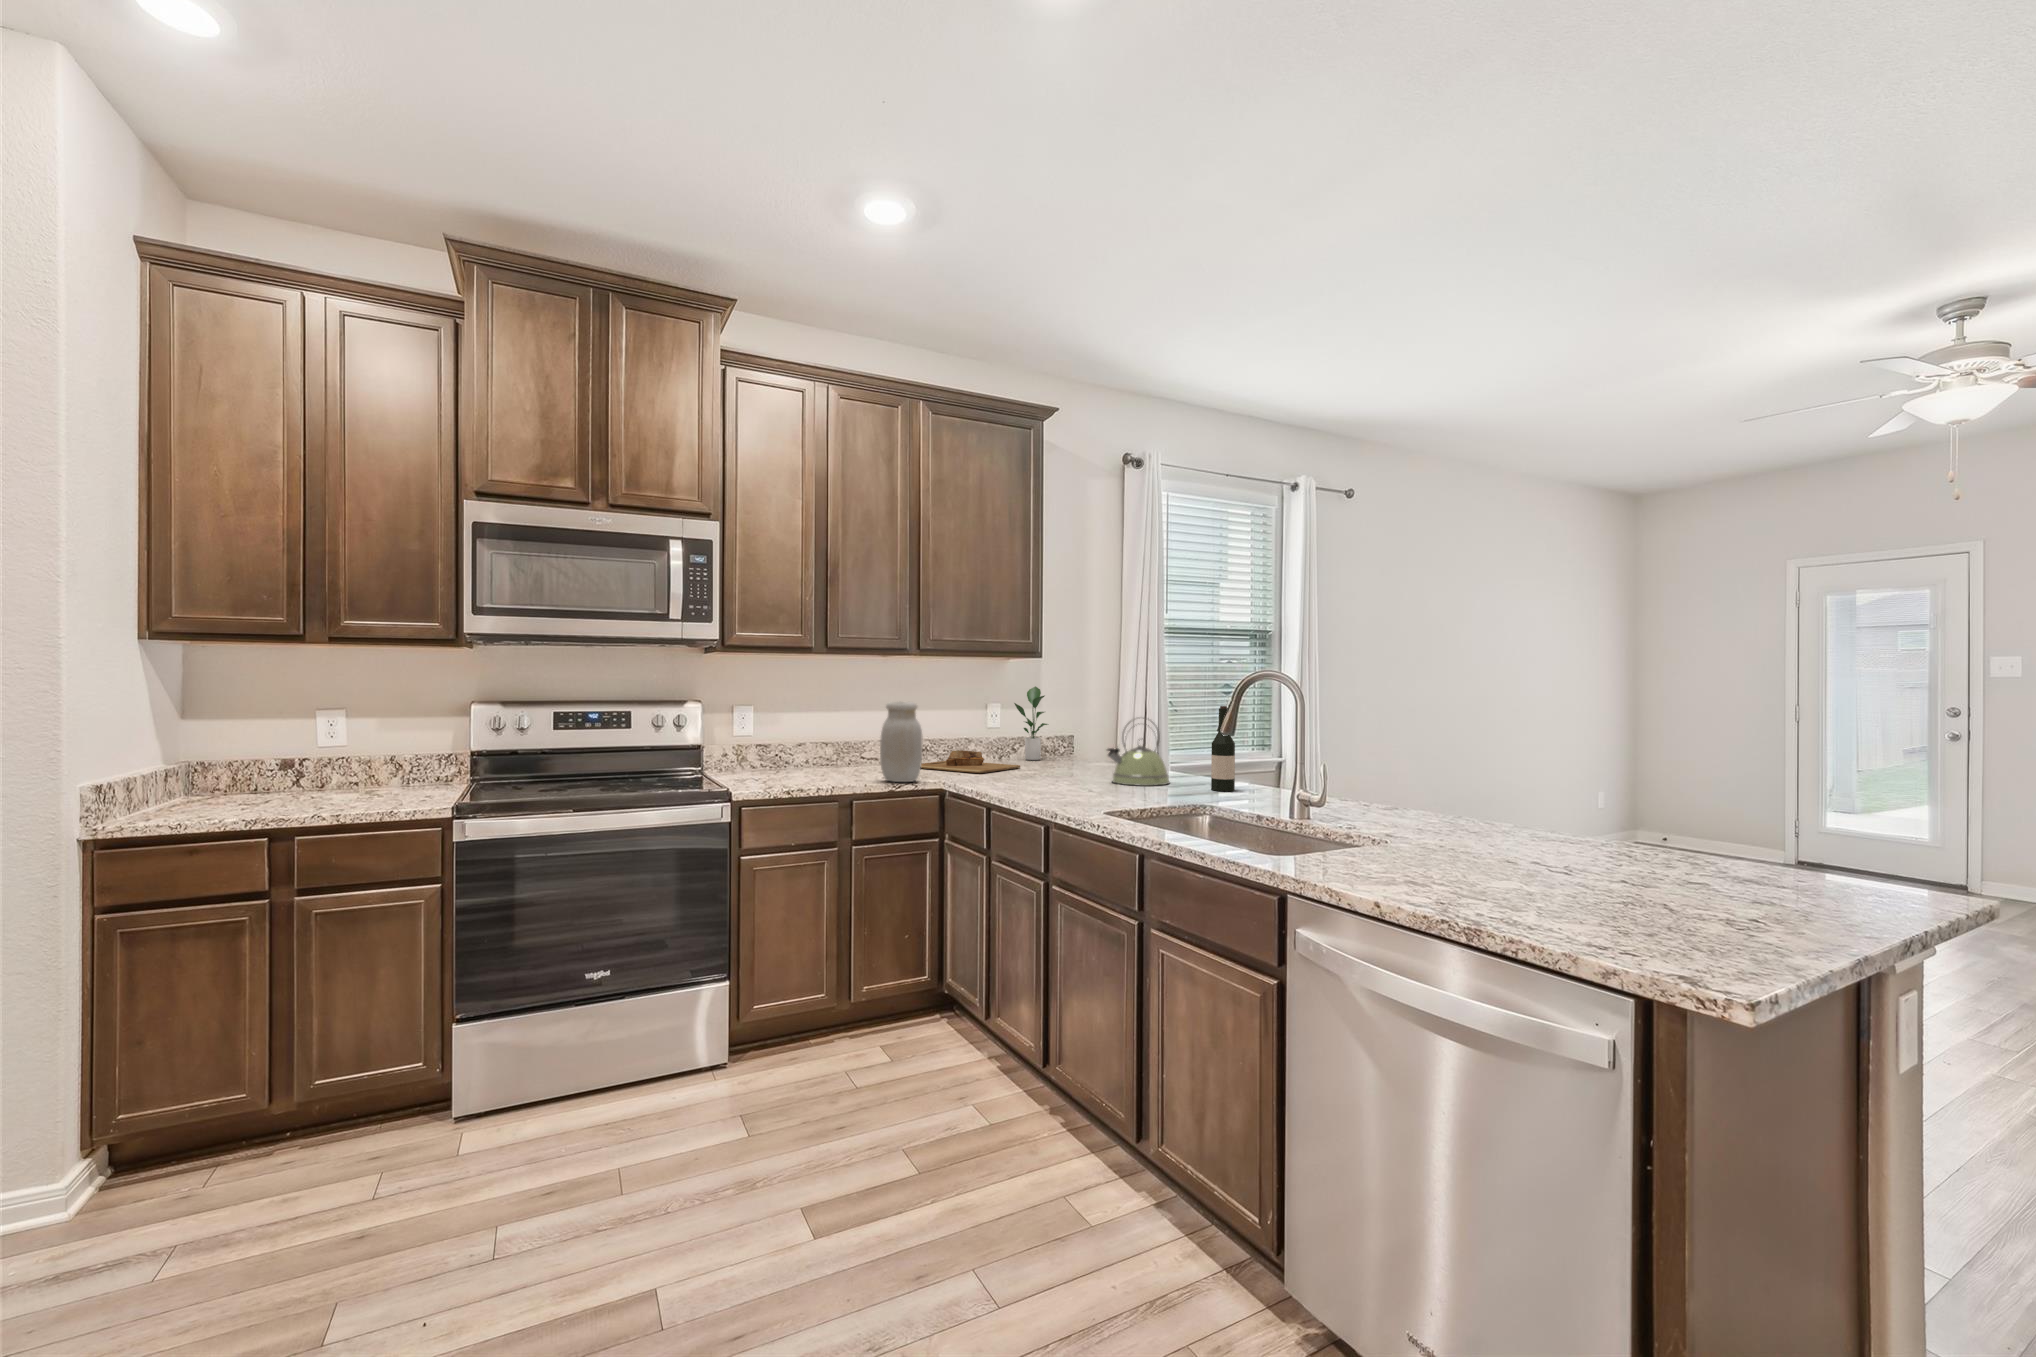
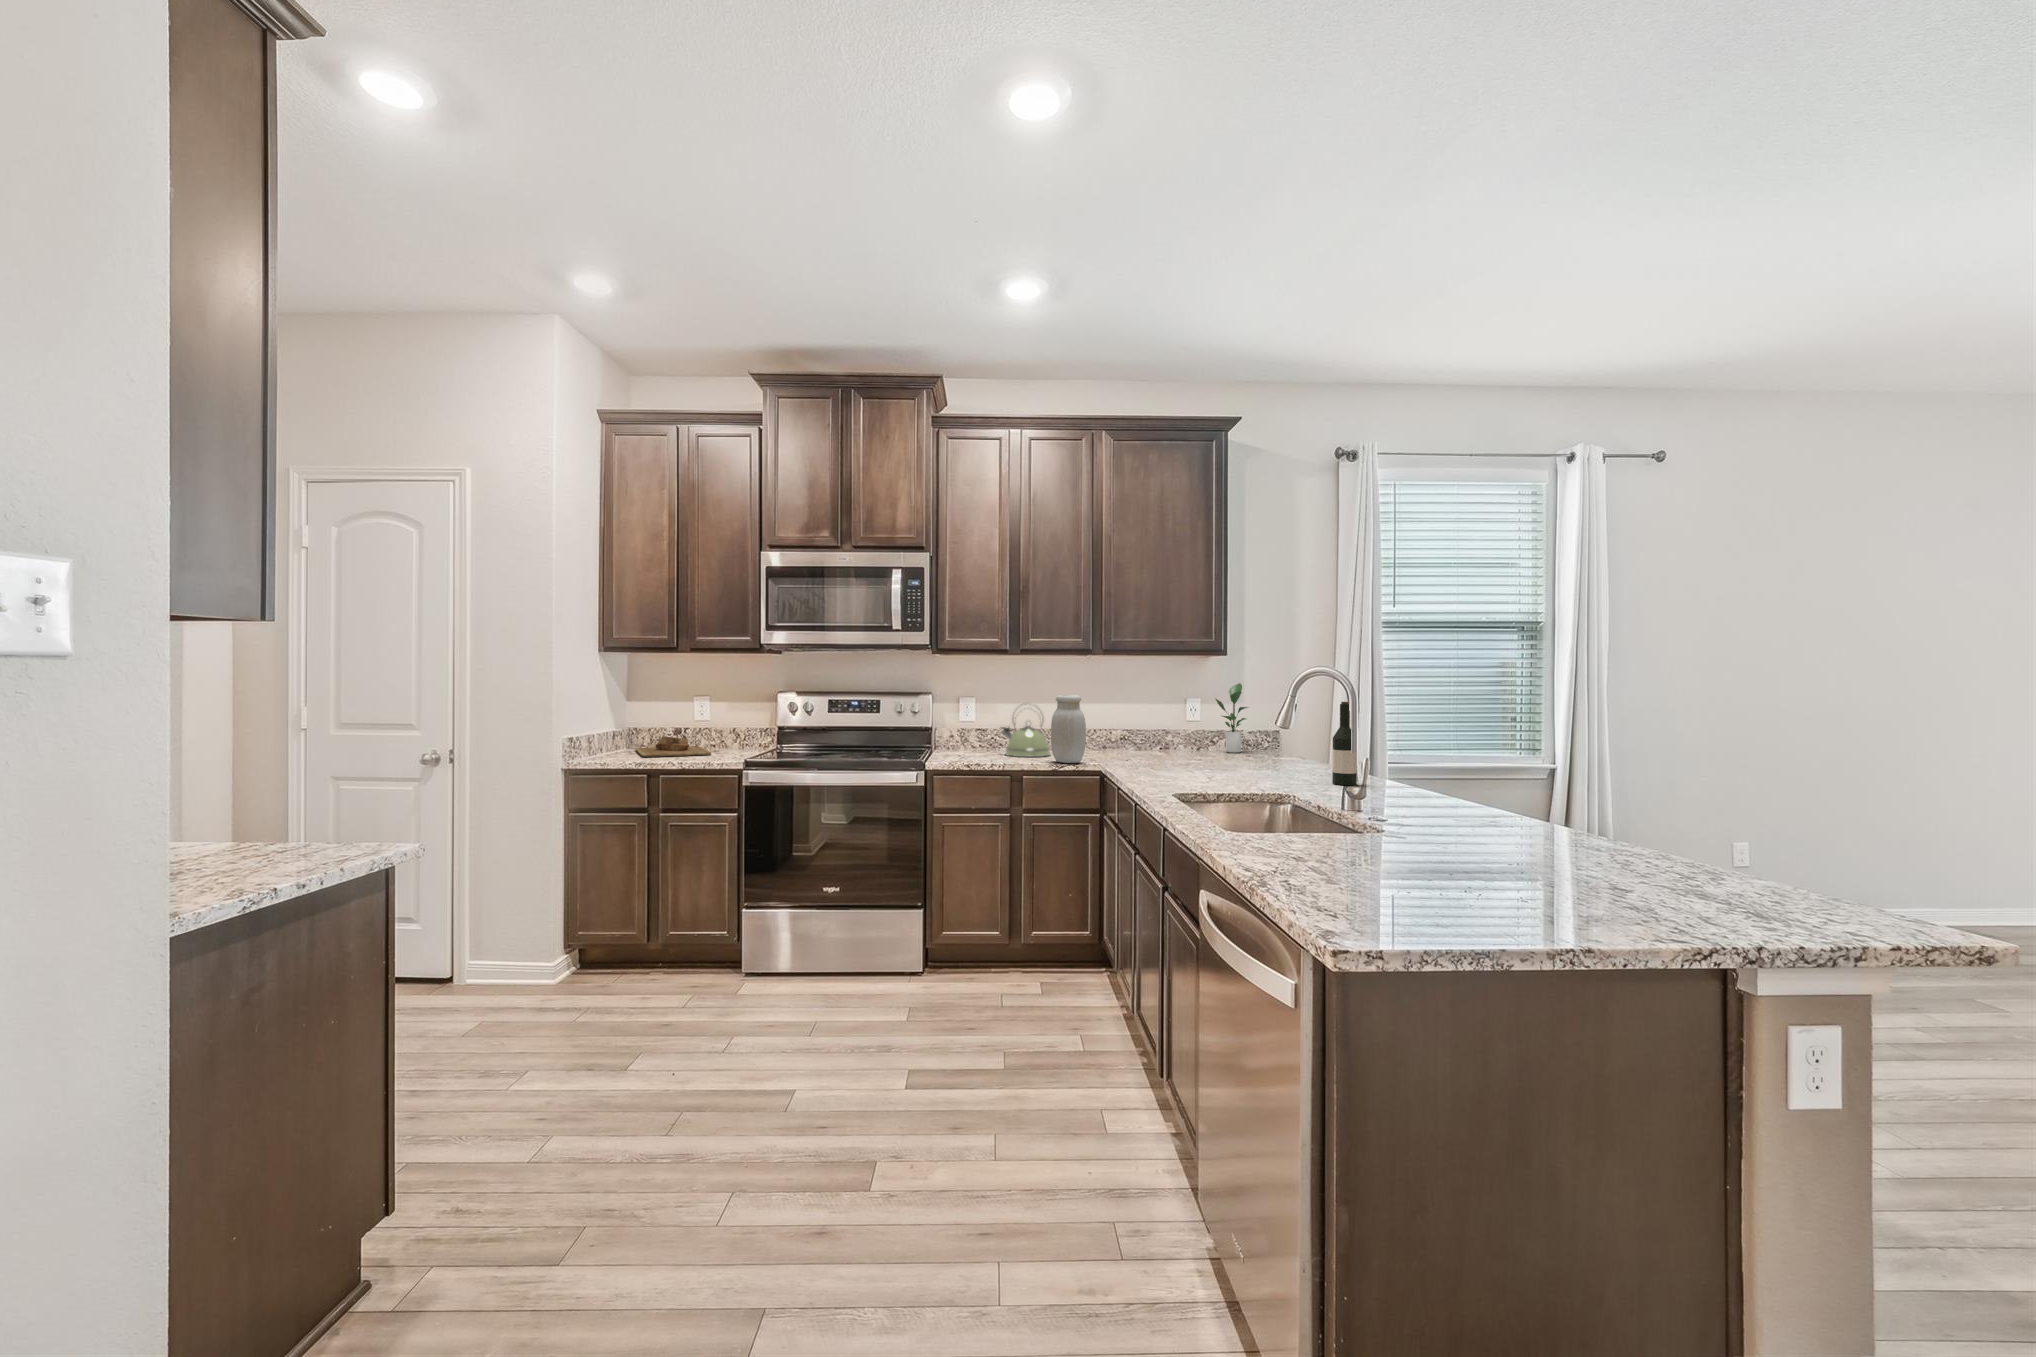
kettle: present [1107,717,1169,786] -> present [1002,704,1050,757]
cutting board: present [921,750,1020,773] -> present [636,737,711,757]

